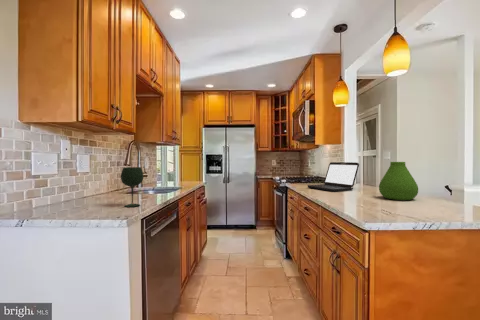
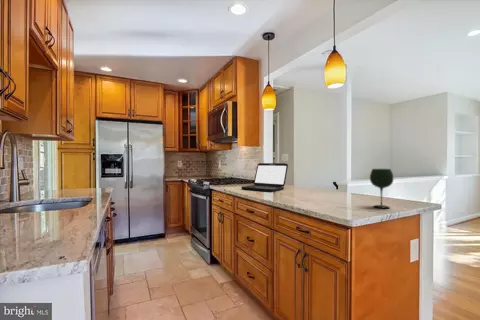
vase: present [379,162,418,200] -> none [315,163,345,196]
wine glass: present [121,167,143,207] -> present [370,169,393,208]

